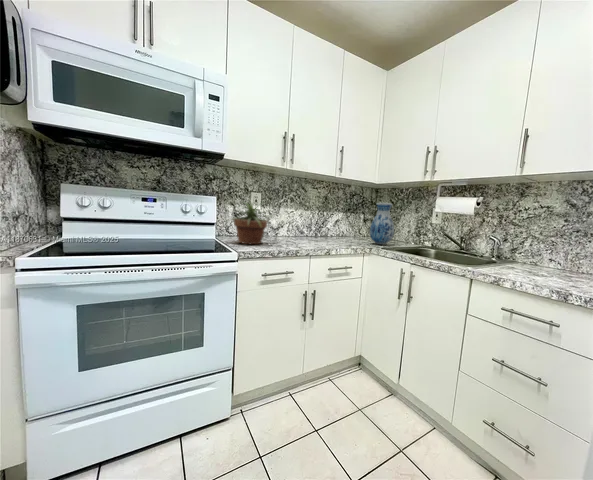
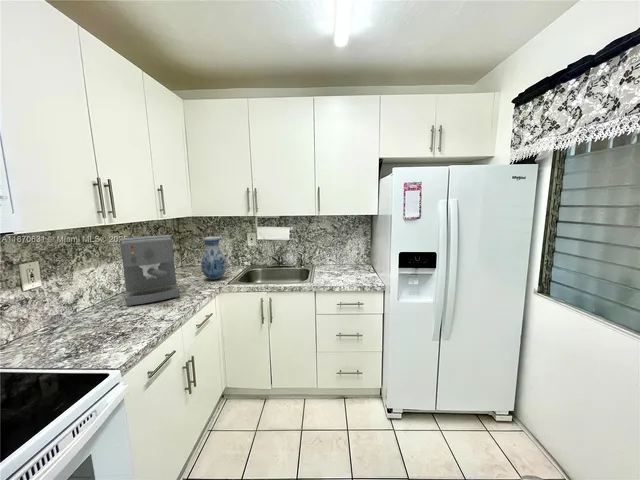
coffee maker: none [300,192,347,243] -> present [120,235,179,306]
potted plant: present [231,203,268,244] -> none [31,278,119,357]

